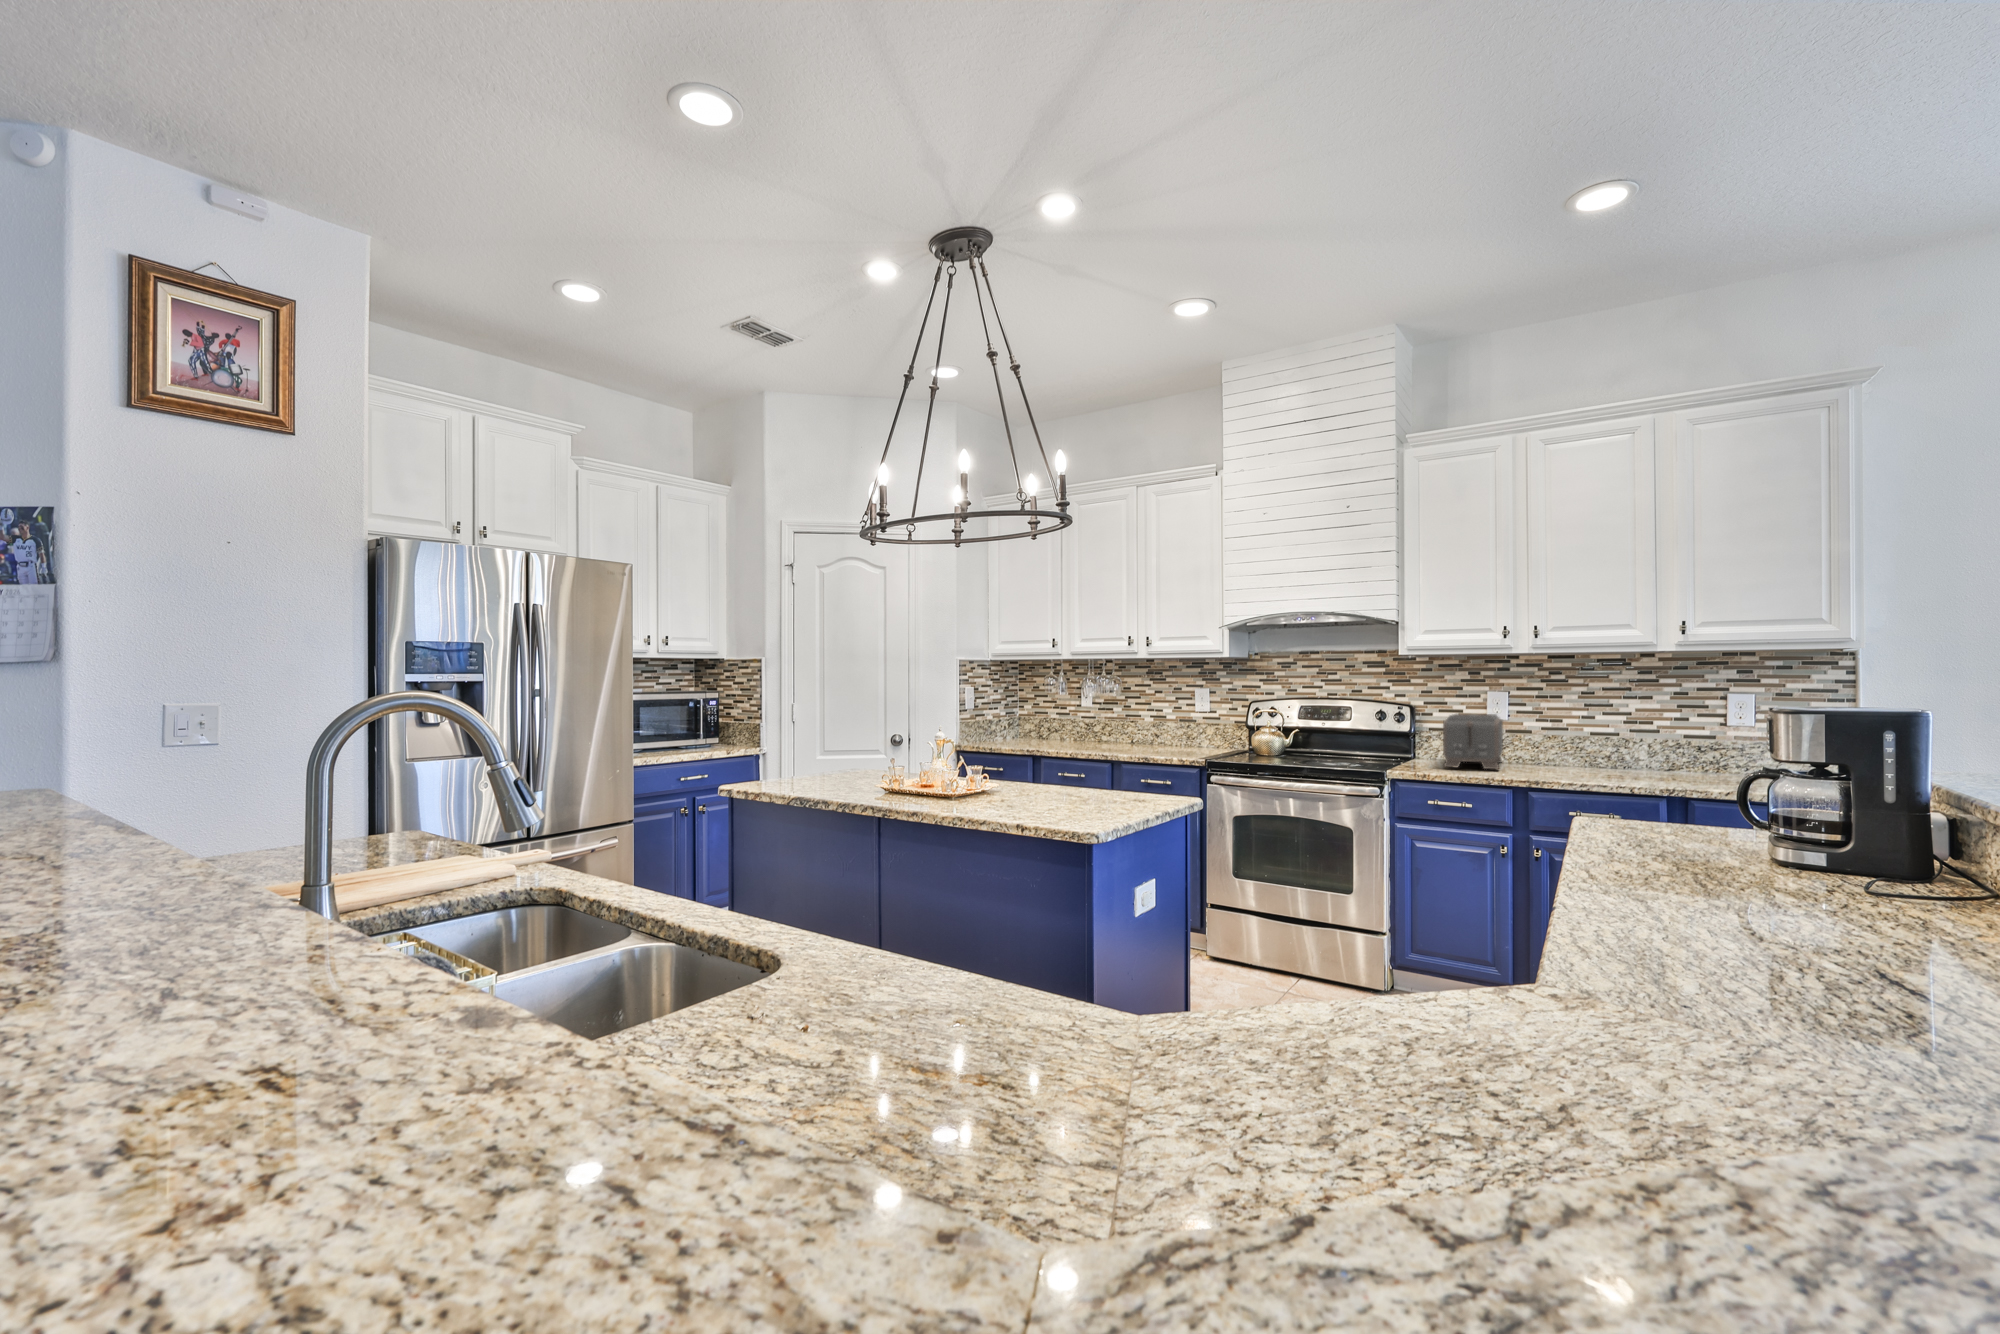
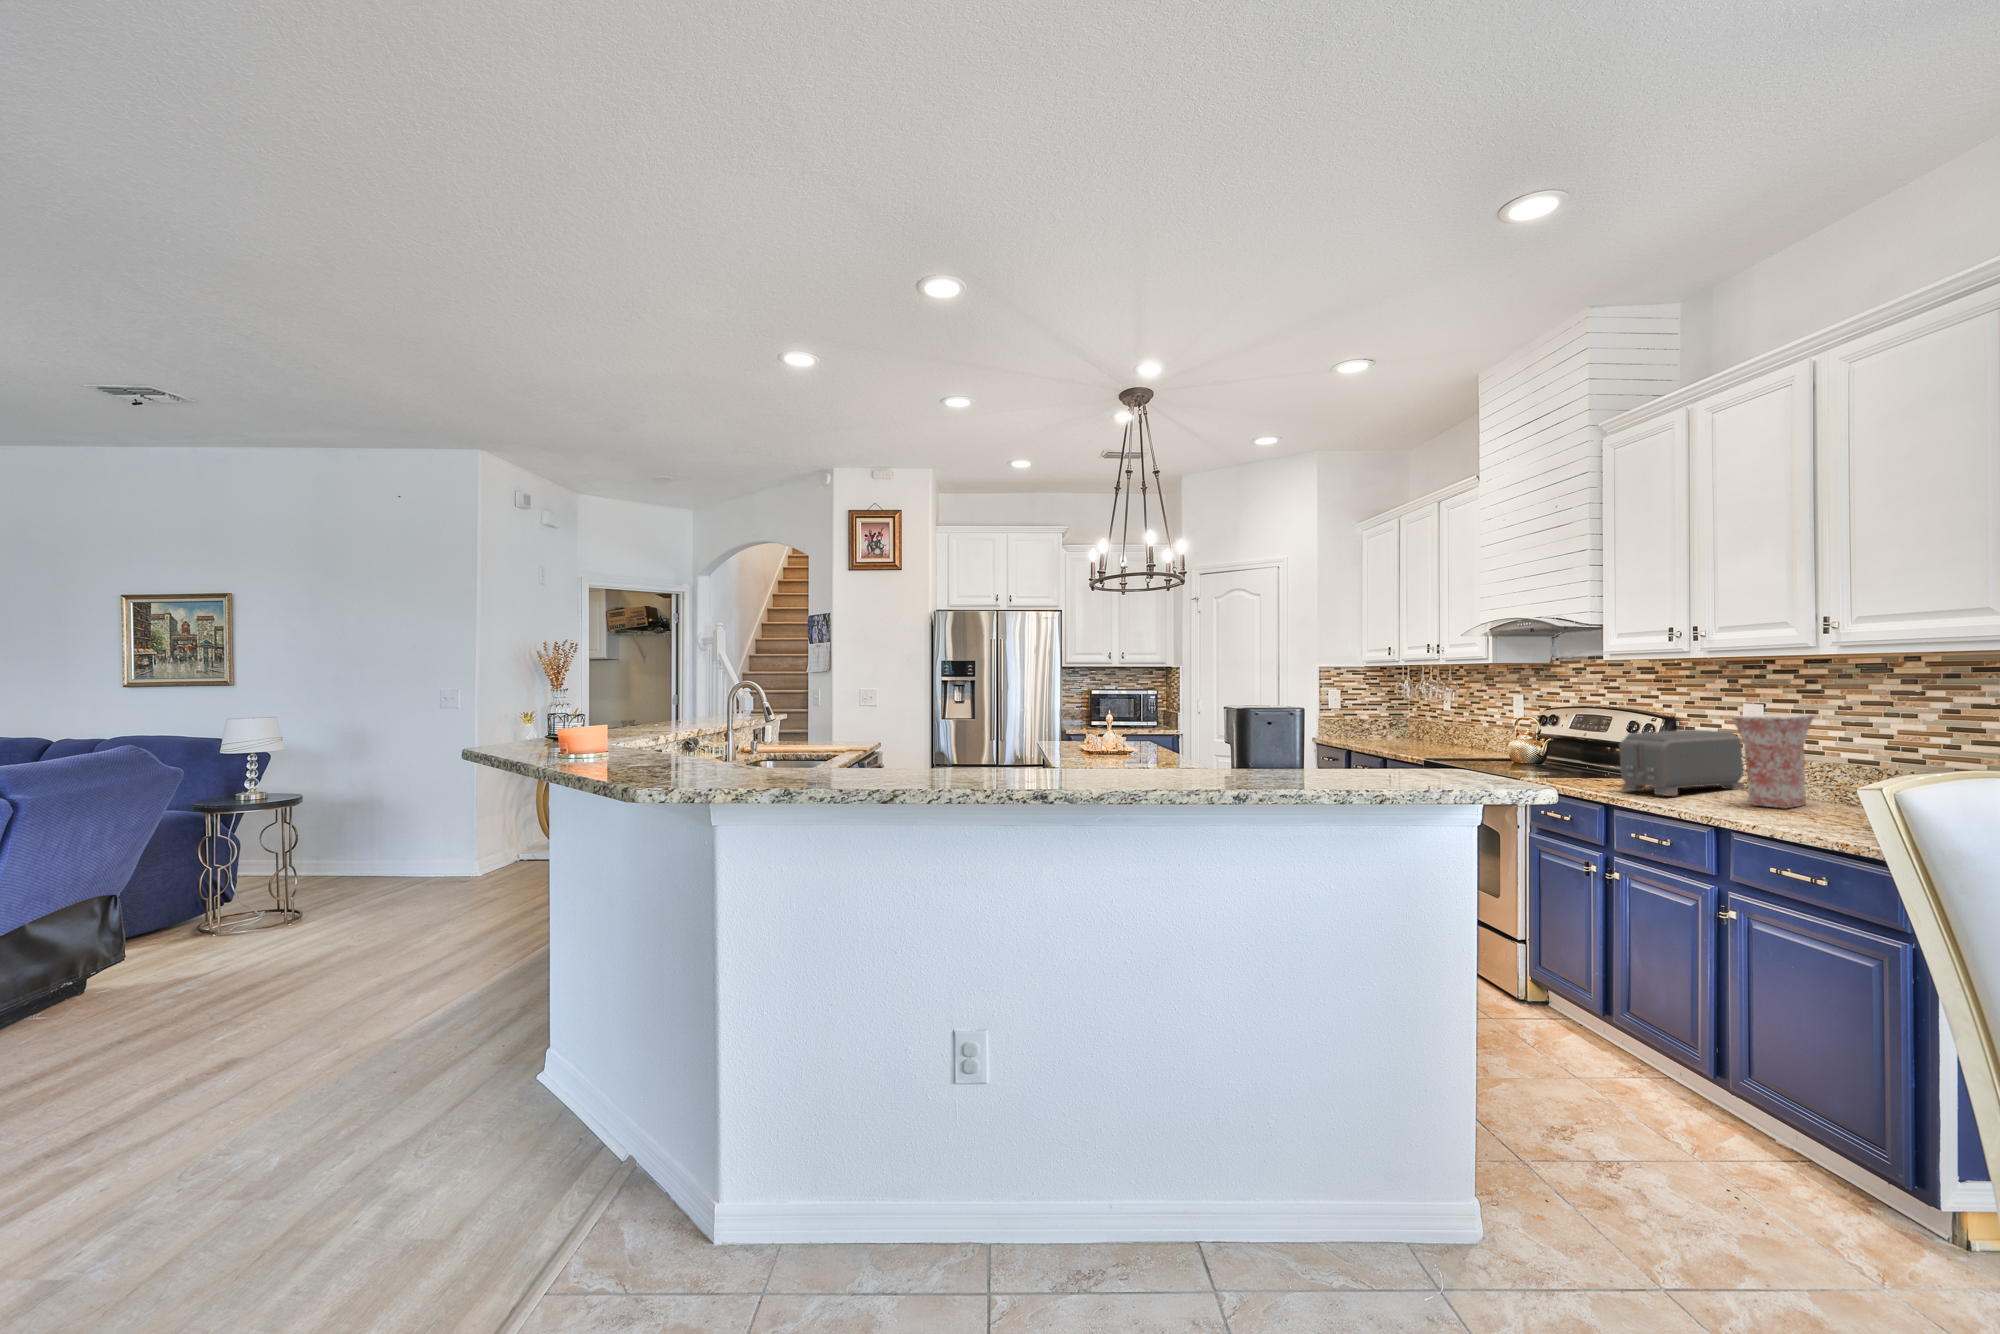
vase: none [1558,696,1615,772] -> present [1732,714,1814,808]

